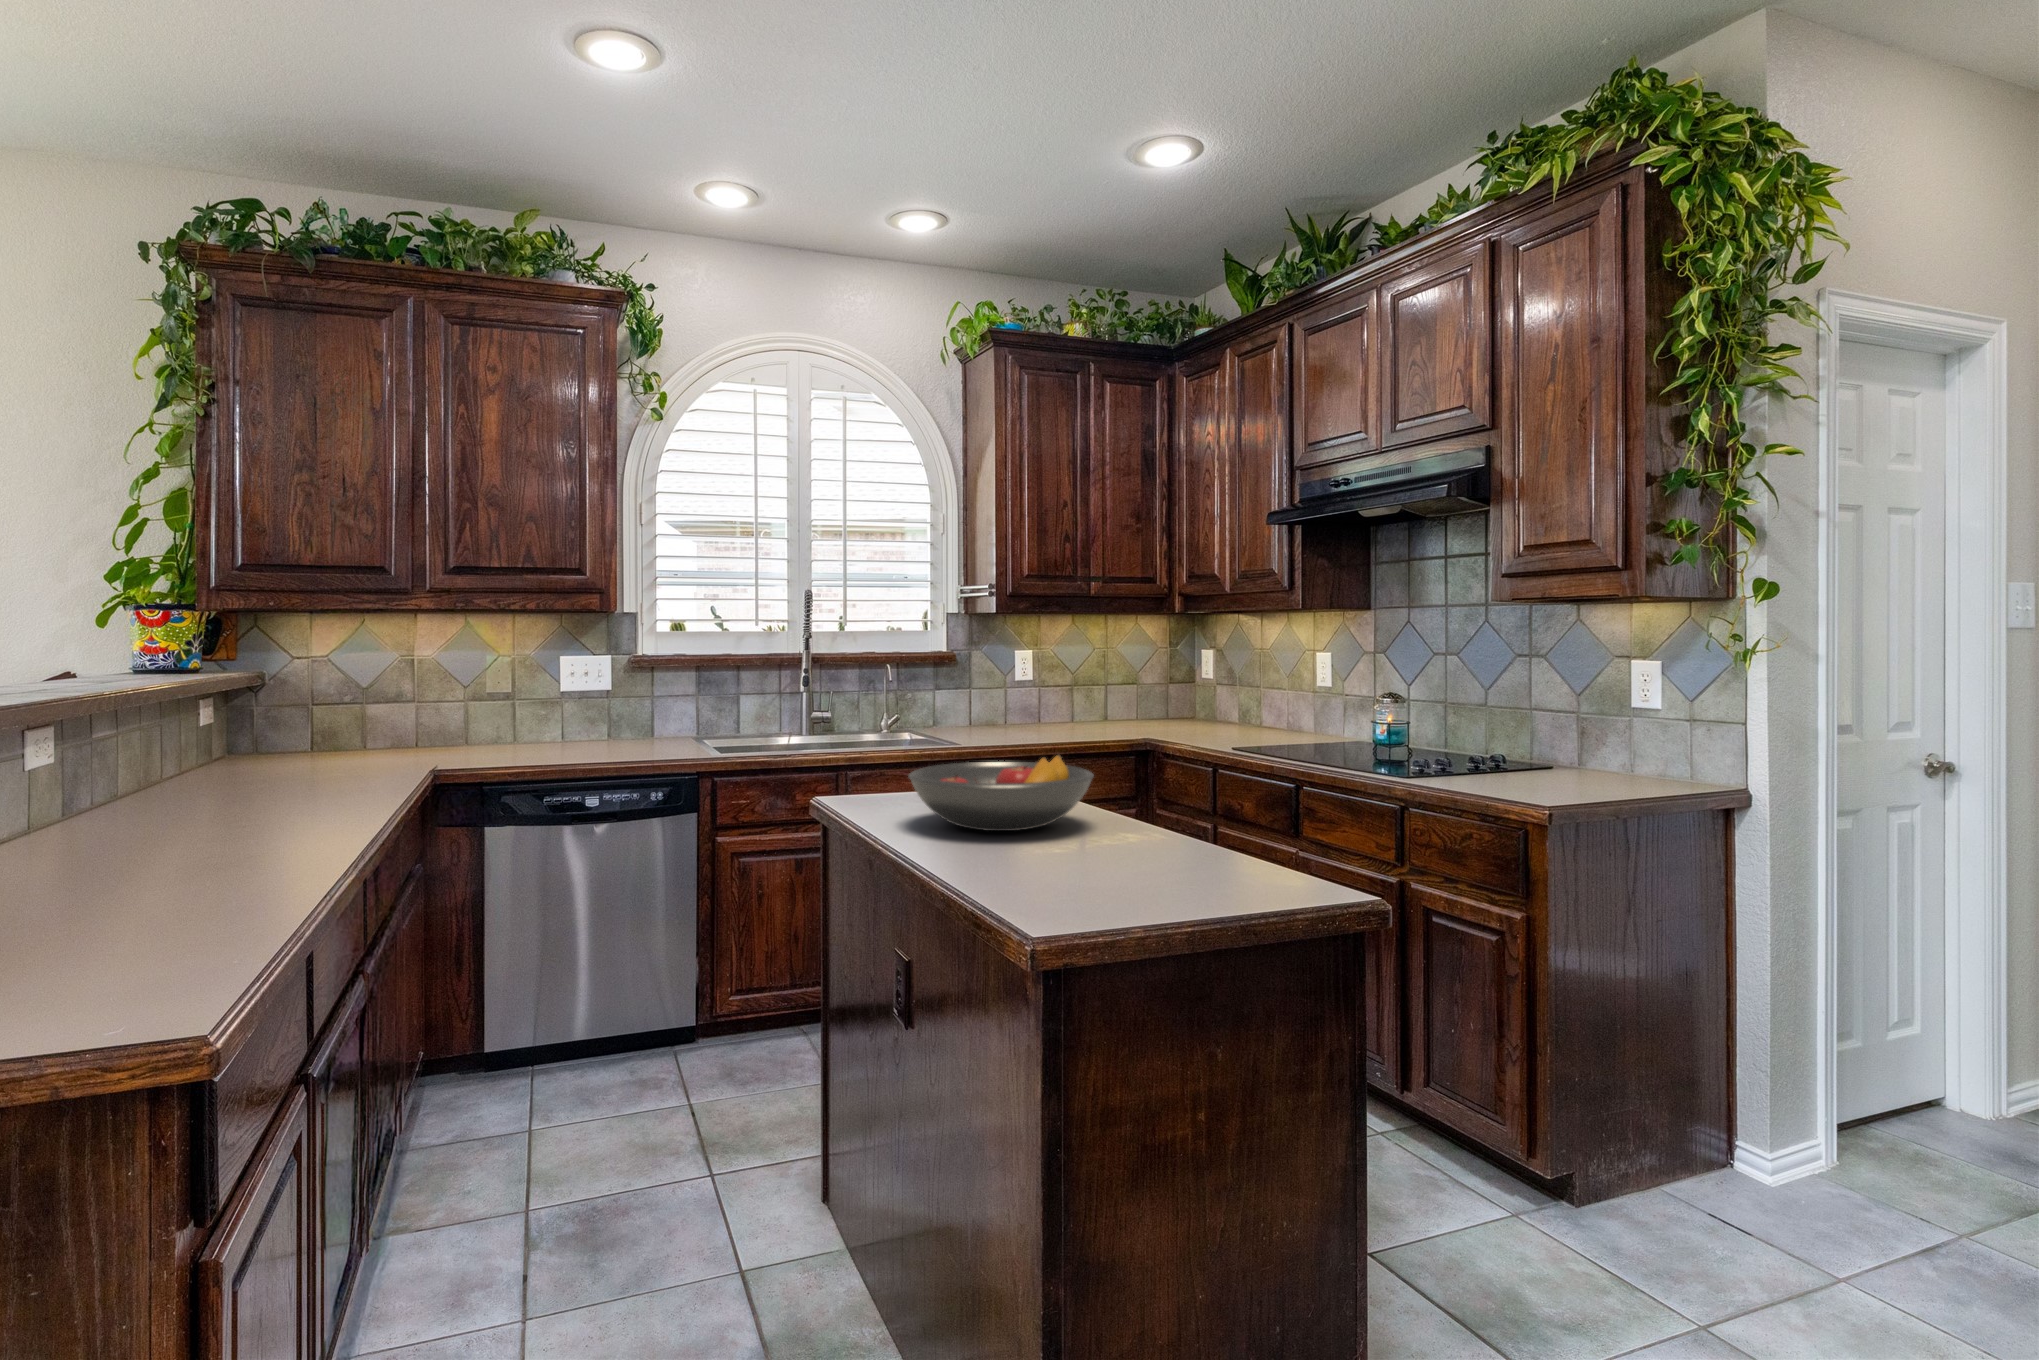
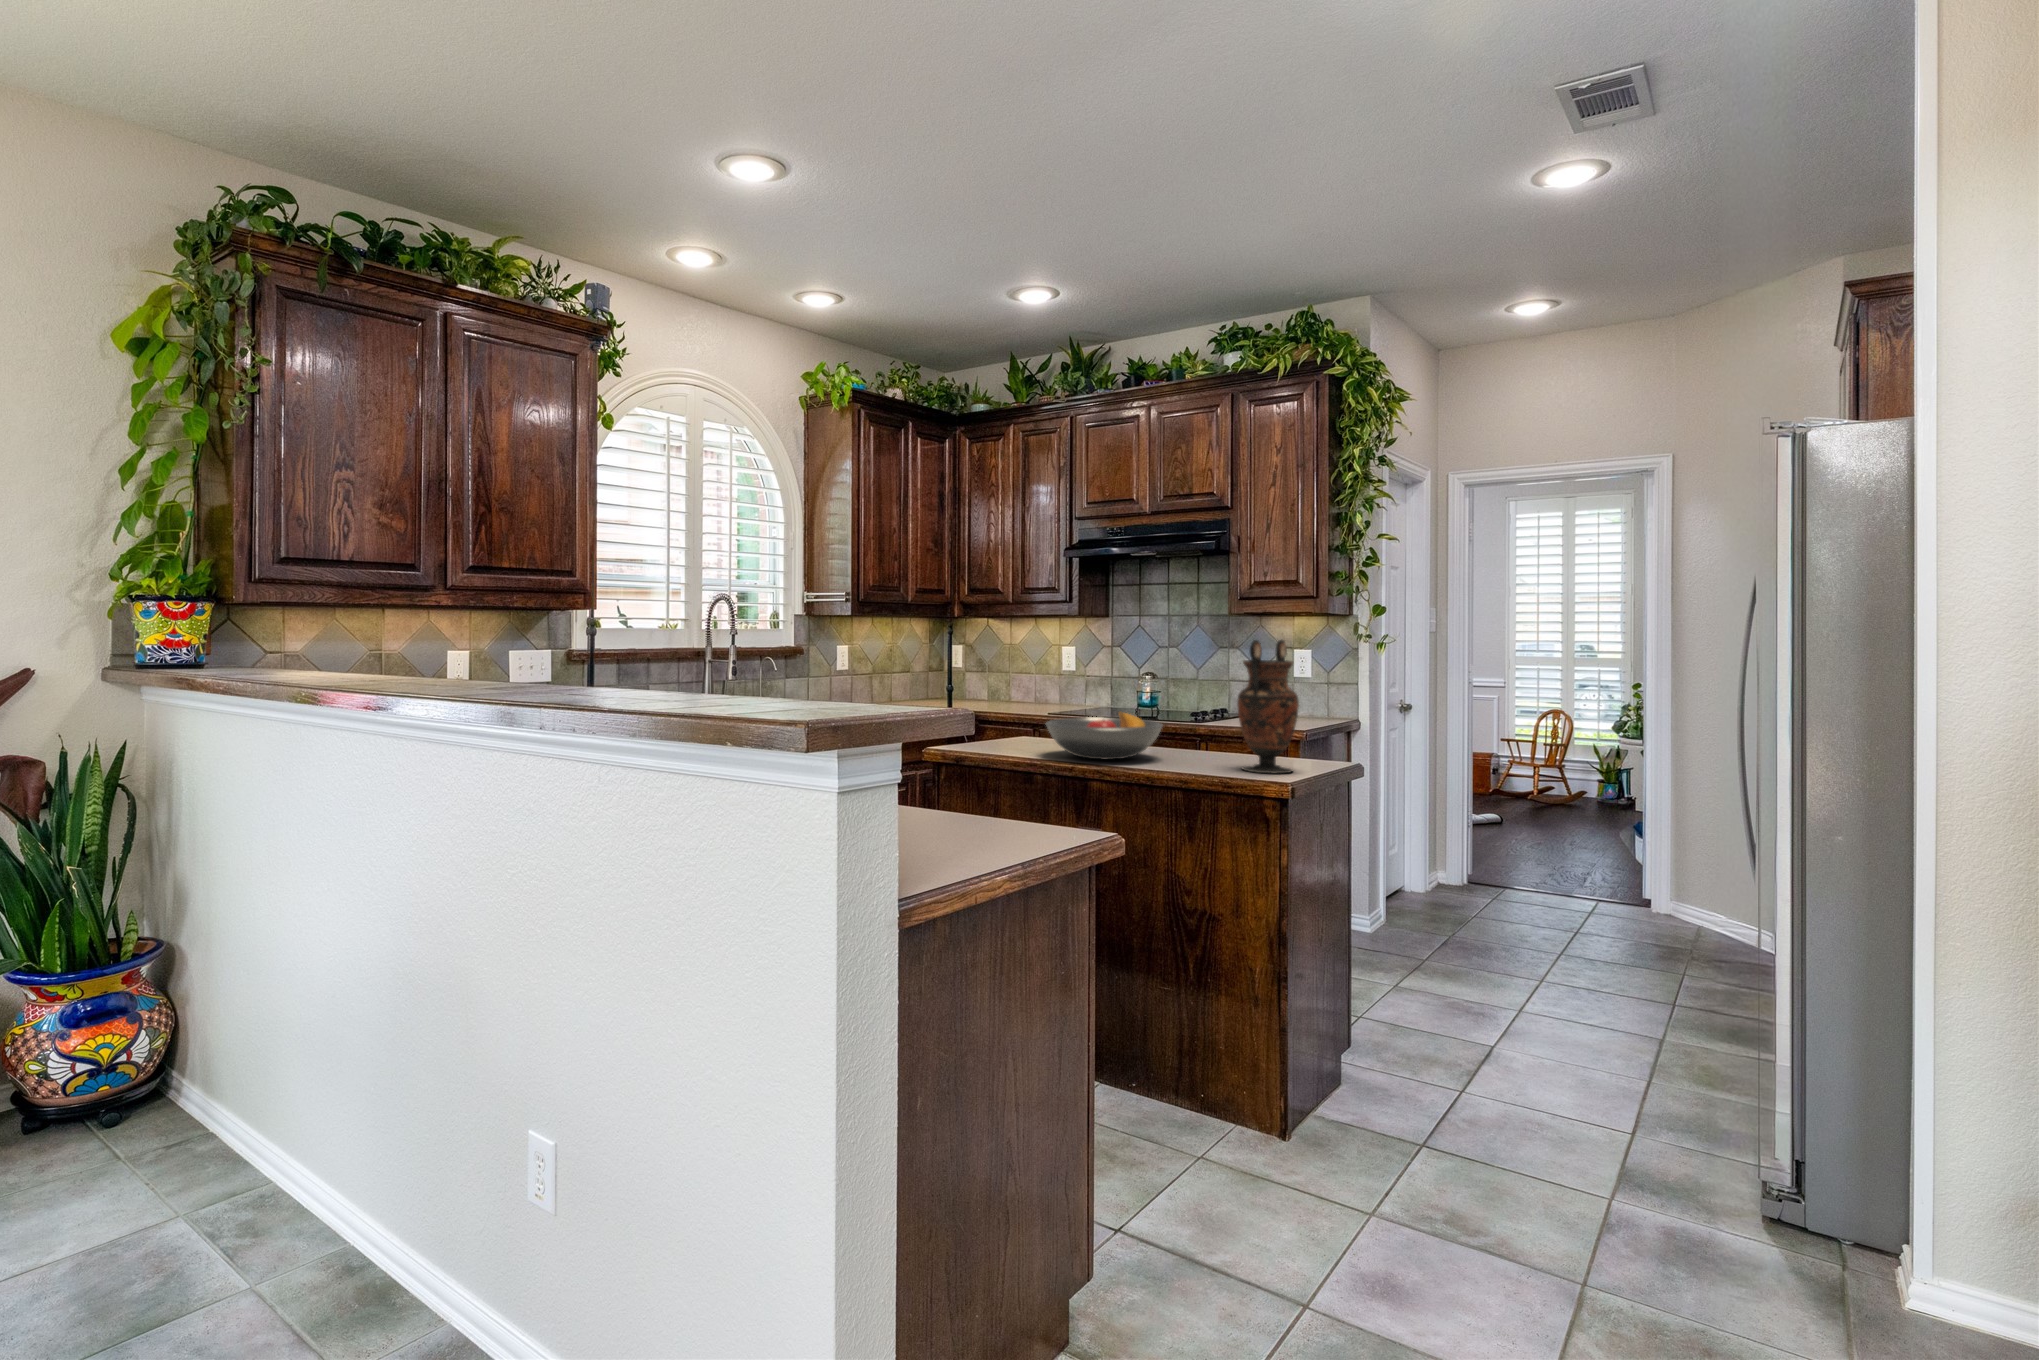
vase: none [1111,643,1233,885] -> present [1237,640,1299,773]

